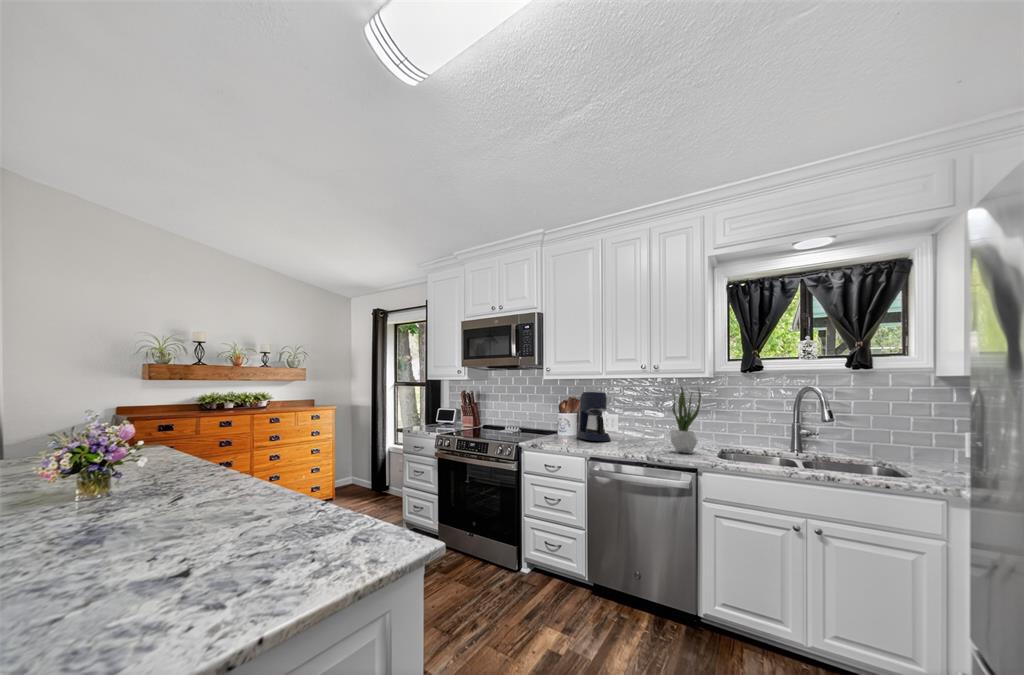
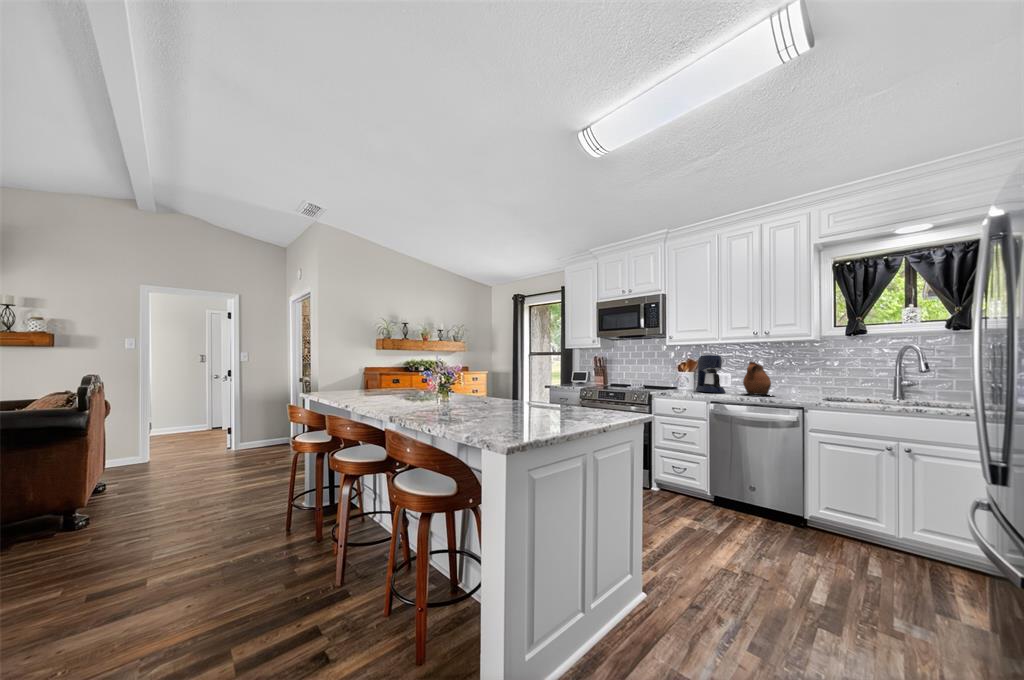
potted plant: present [670,387,701,453] -> none [780,346,807,399]
ceramic pitcher: none [626,402,667,448] -> present [743,362,771,395]

